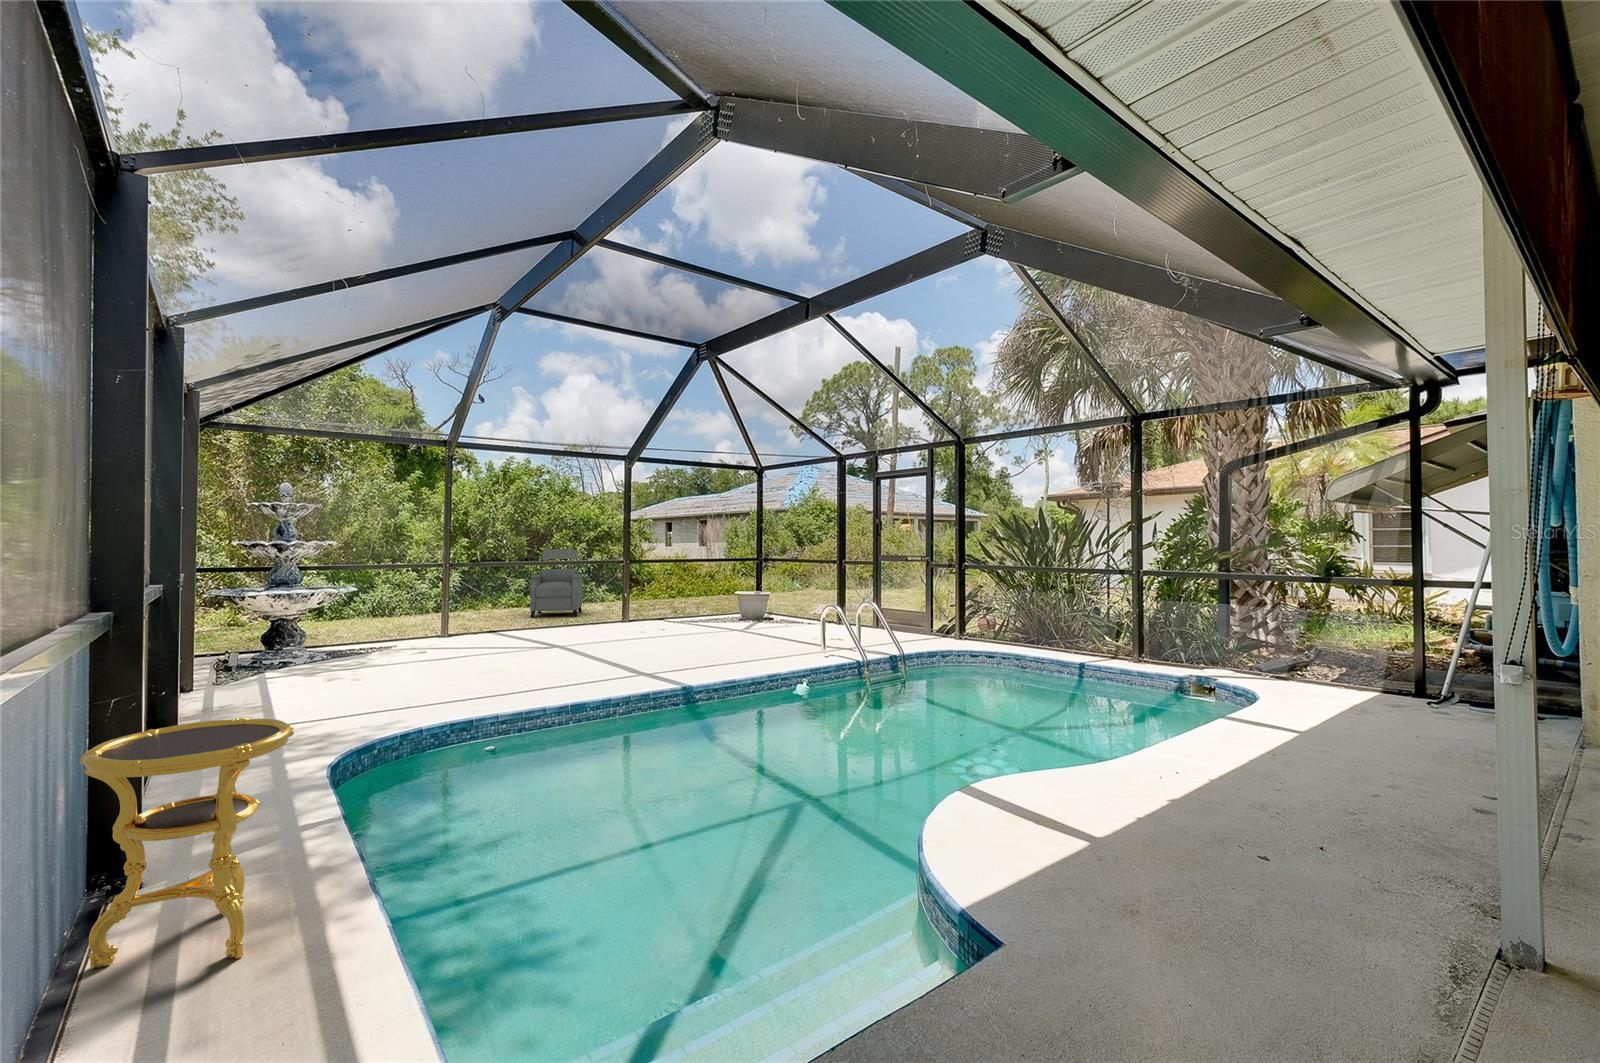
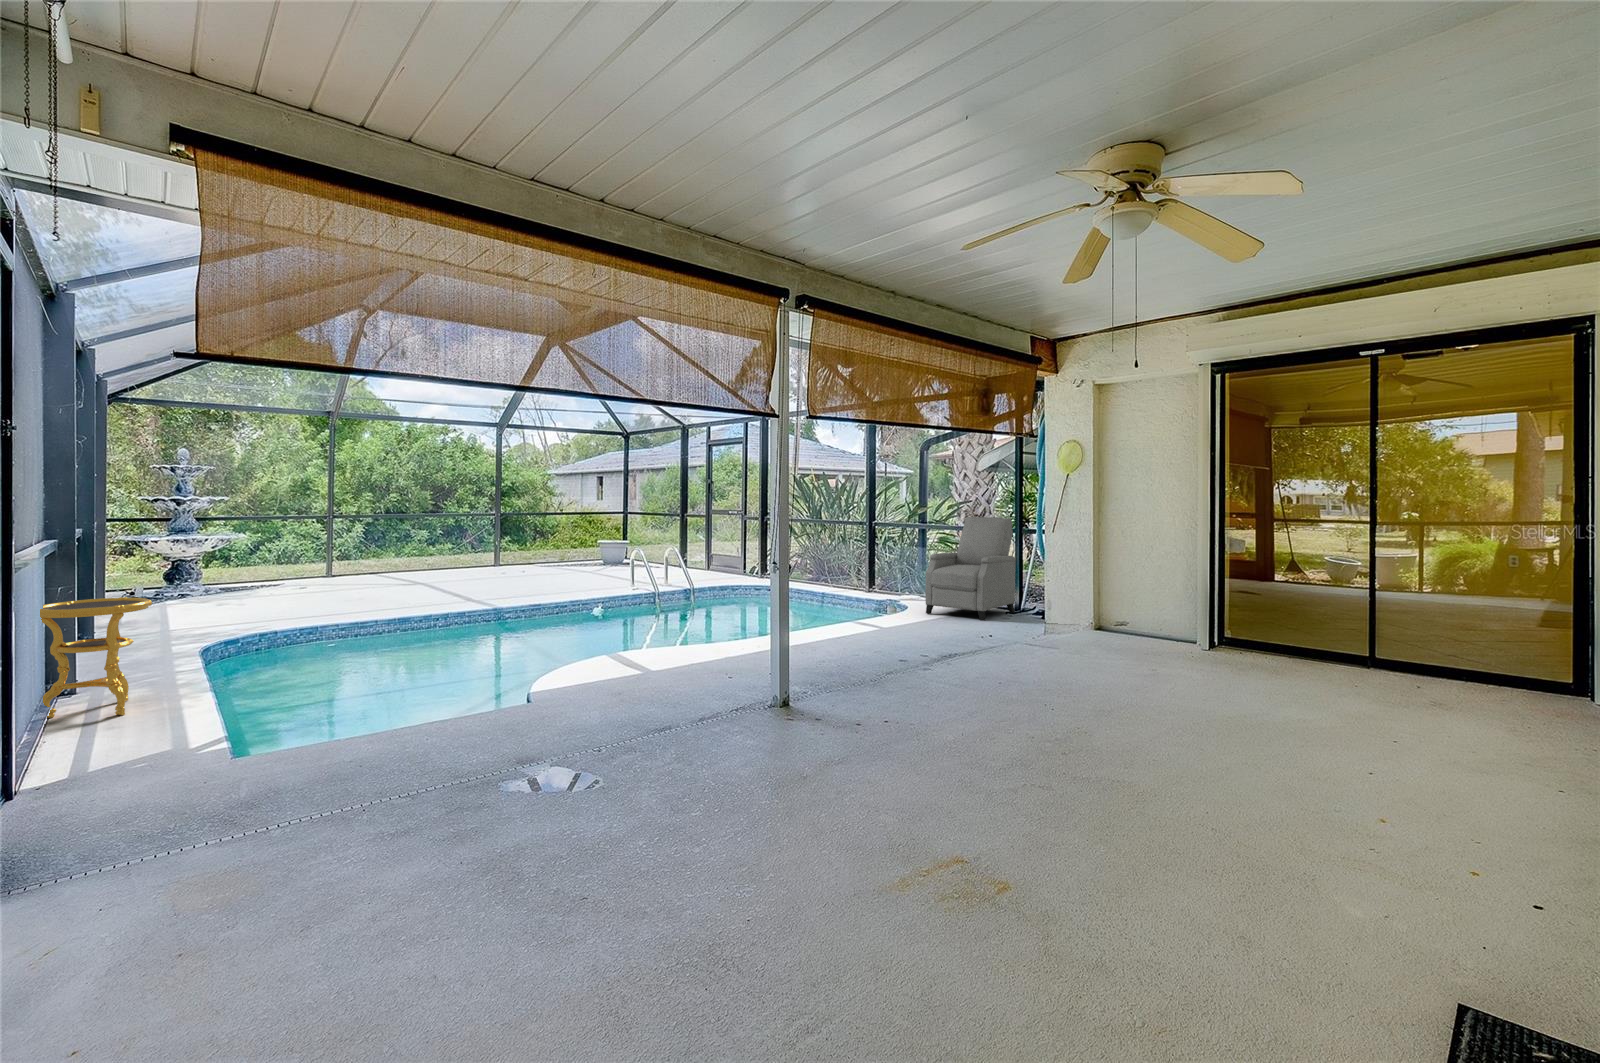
chair: present [530,549,582,618] -> present [926,517,1016,621]

